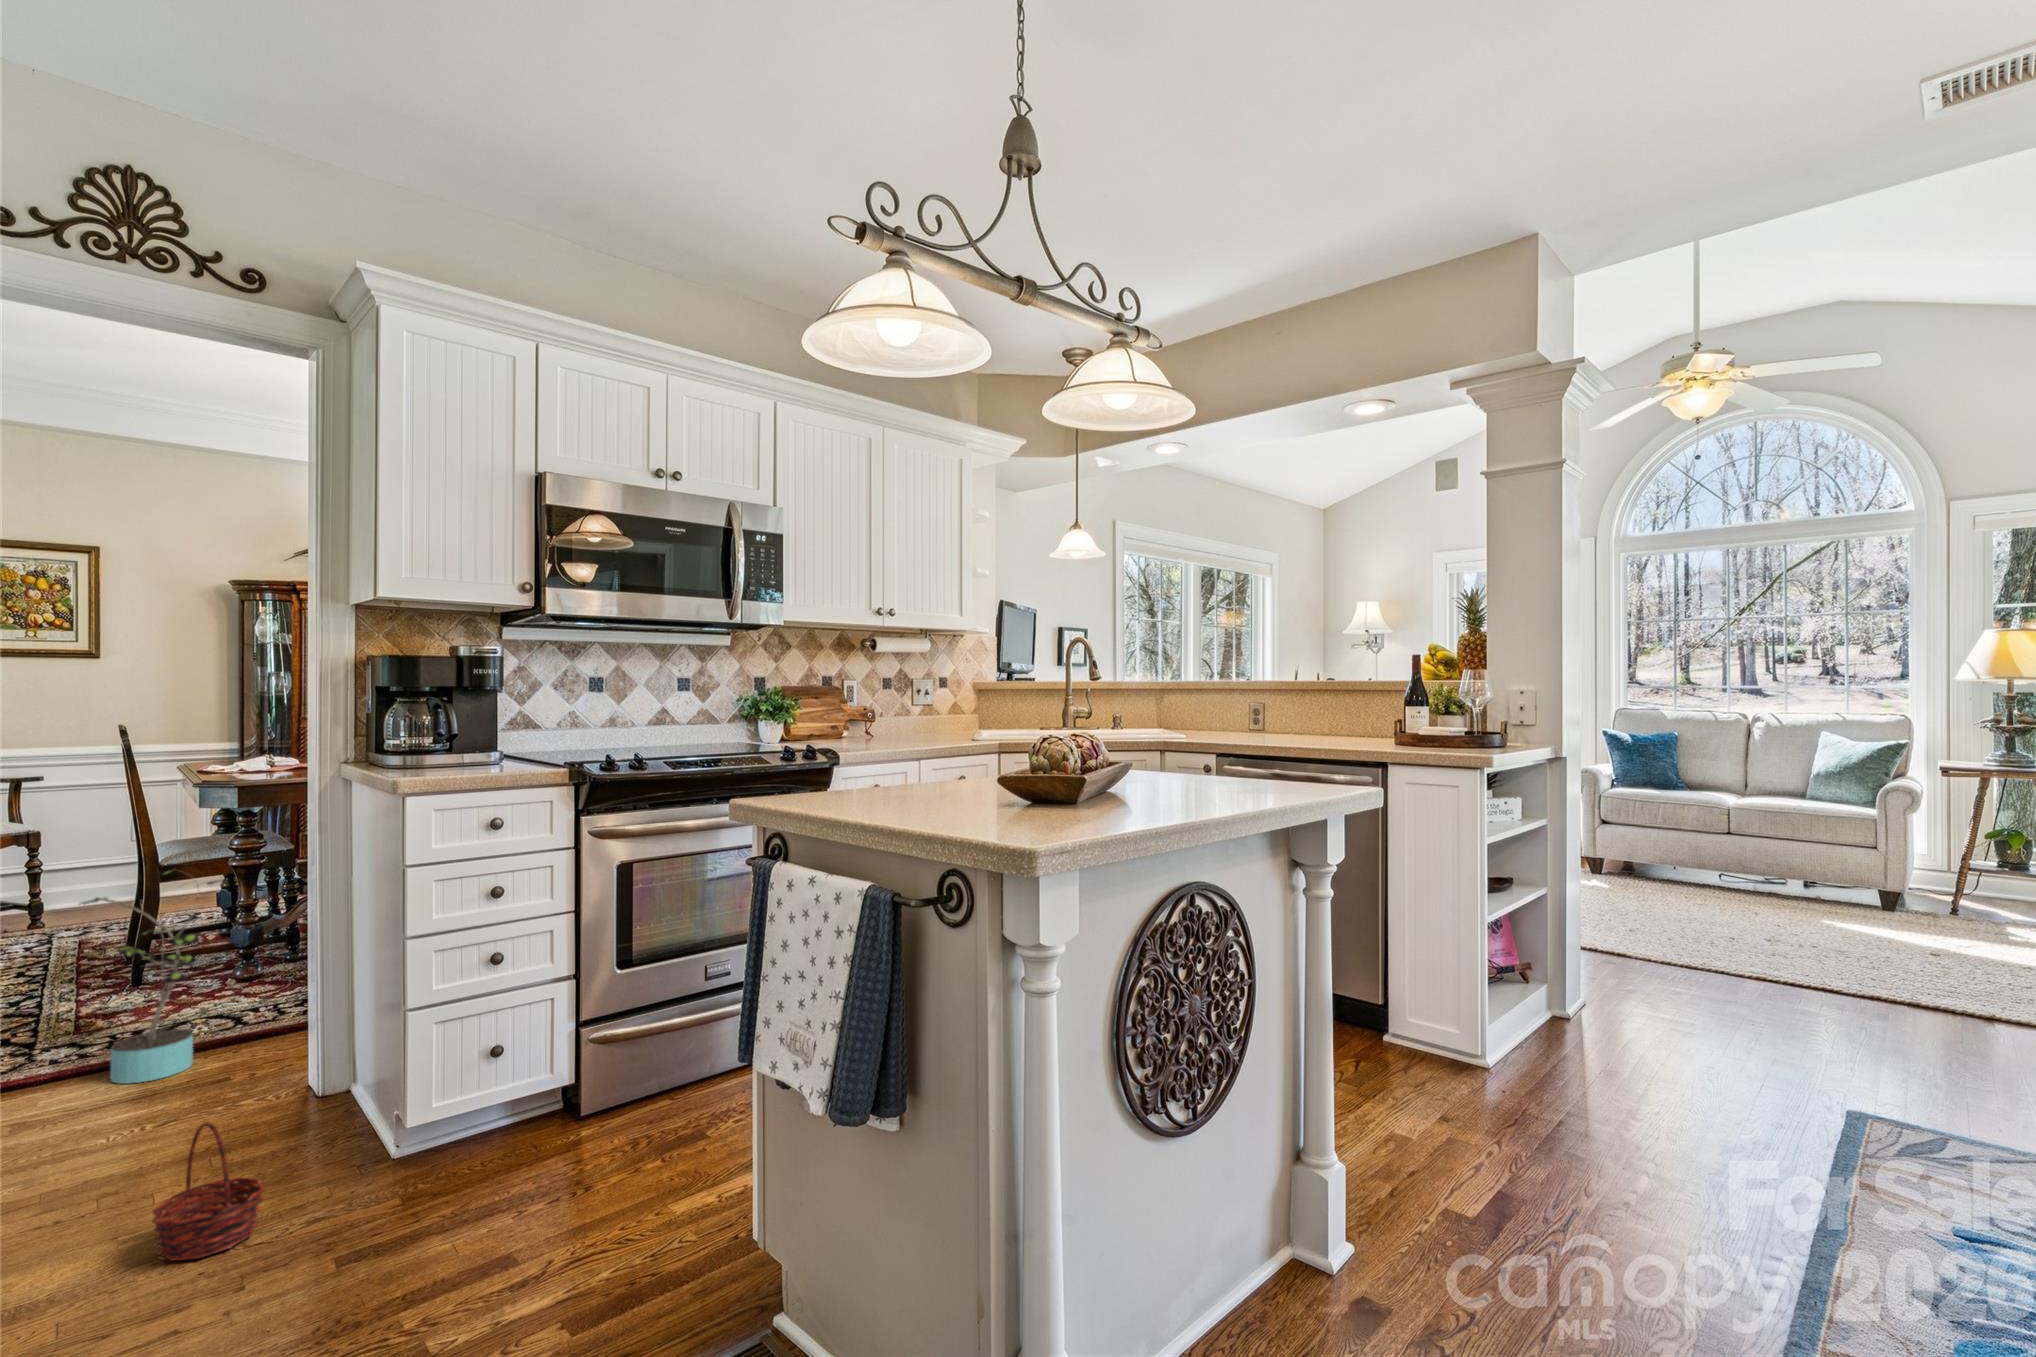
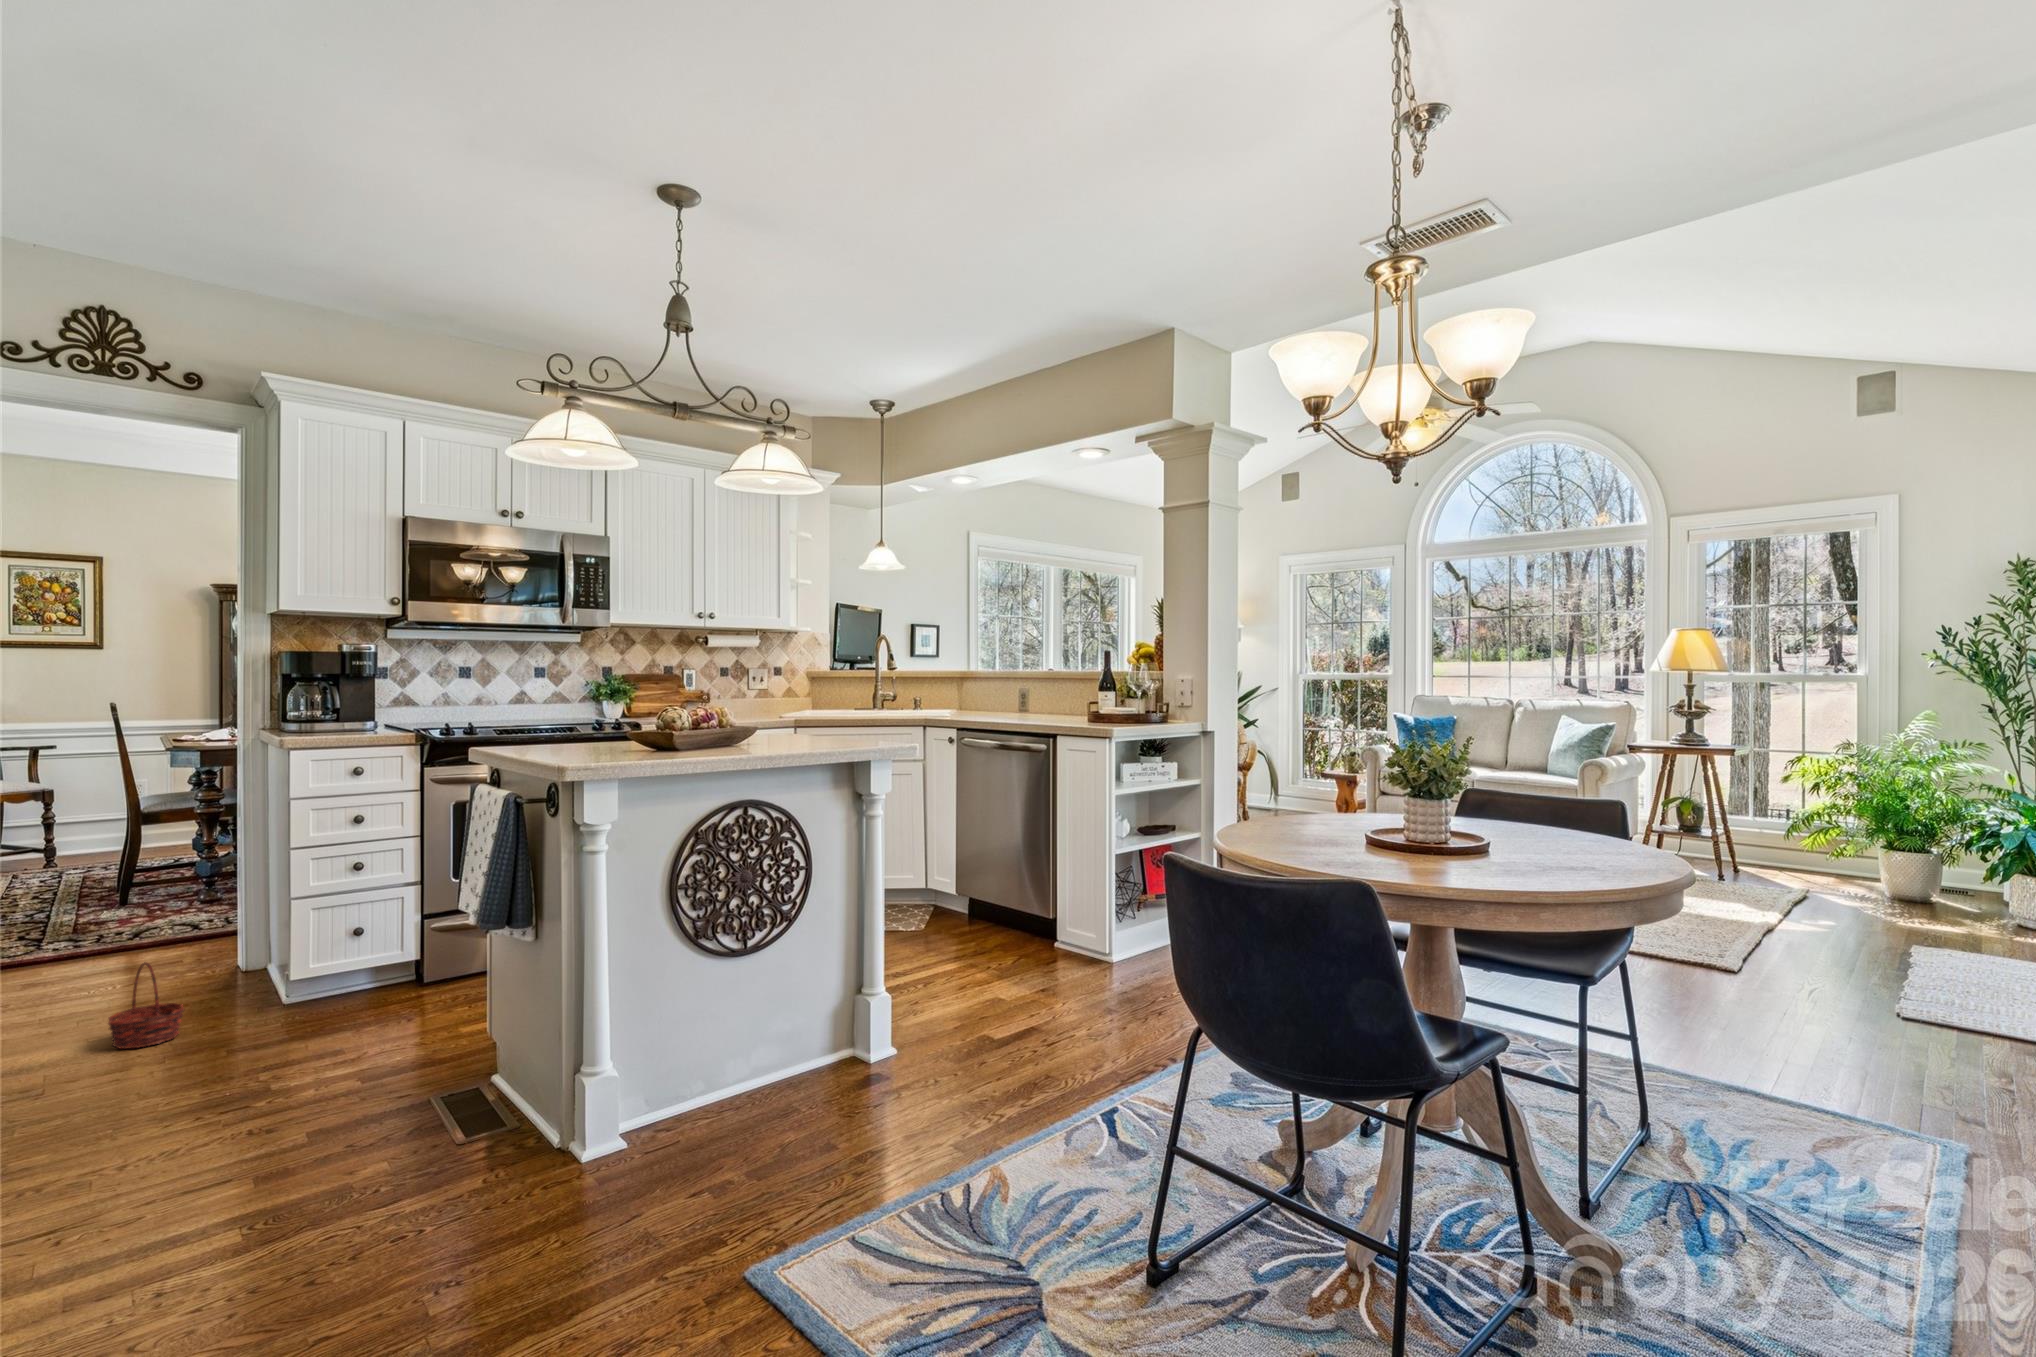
potted plant: present [81,869,227,1084] -> none [71,808,184,962]

